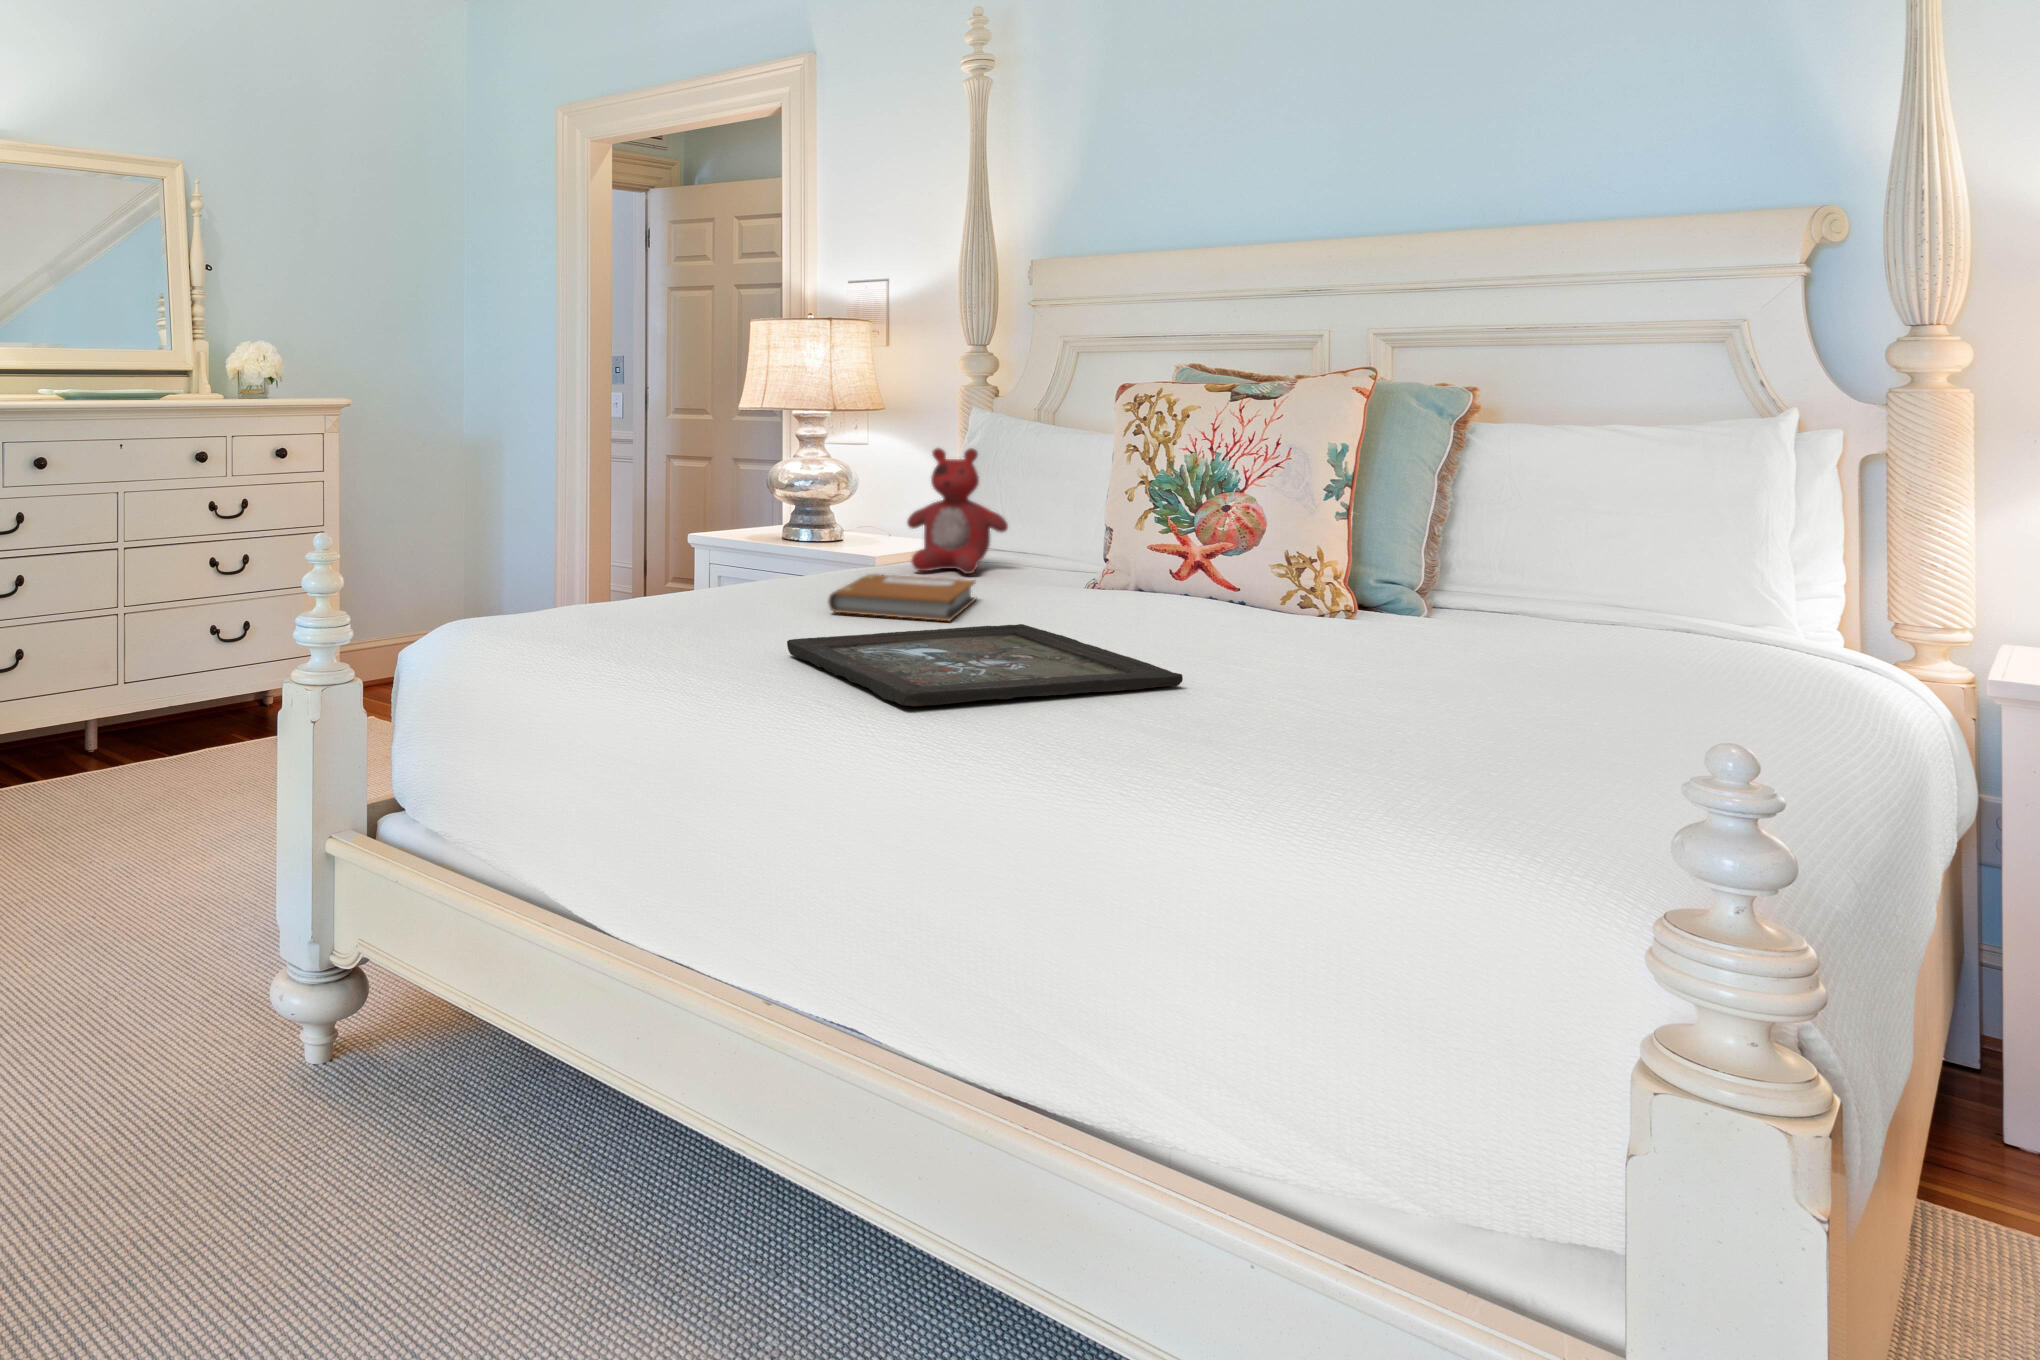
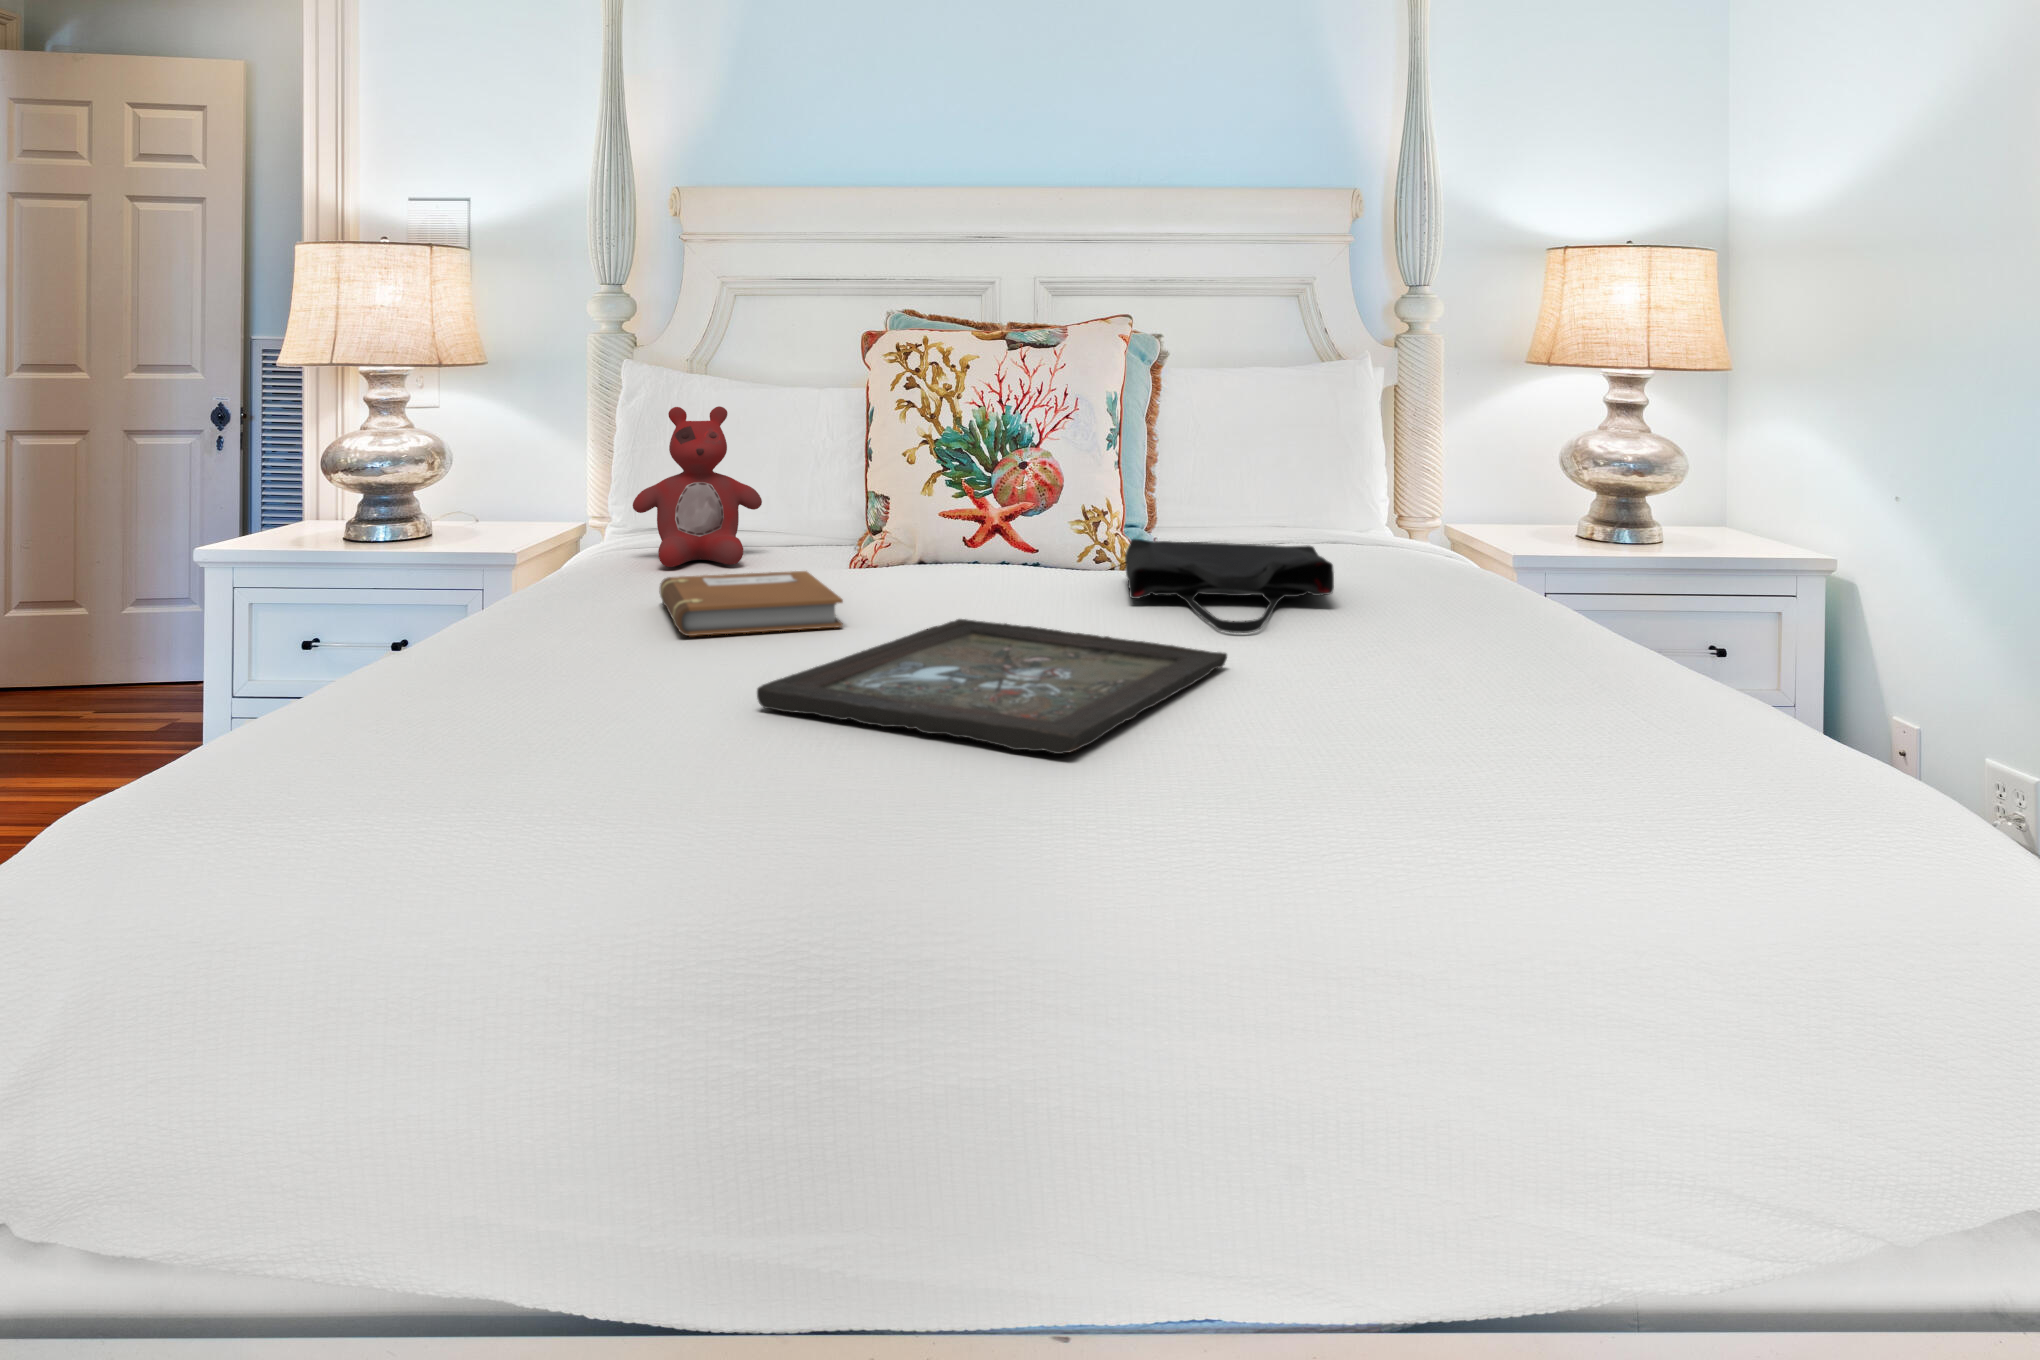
tote bag: none [1227,583,1496,670] -> present [1125,539,1334,633]

